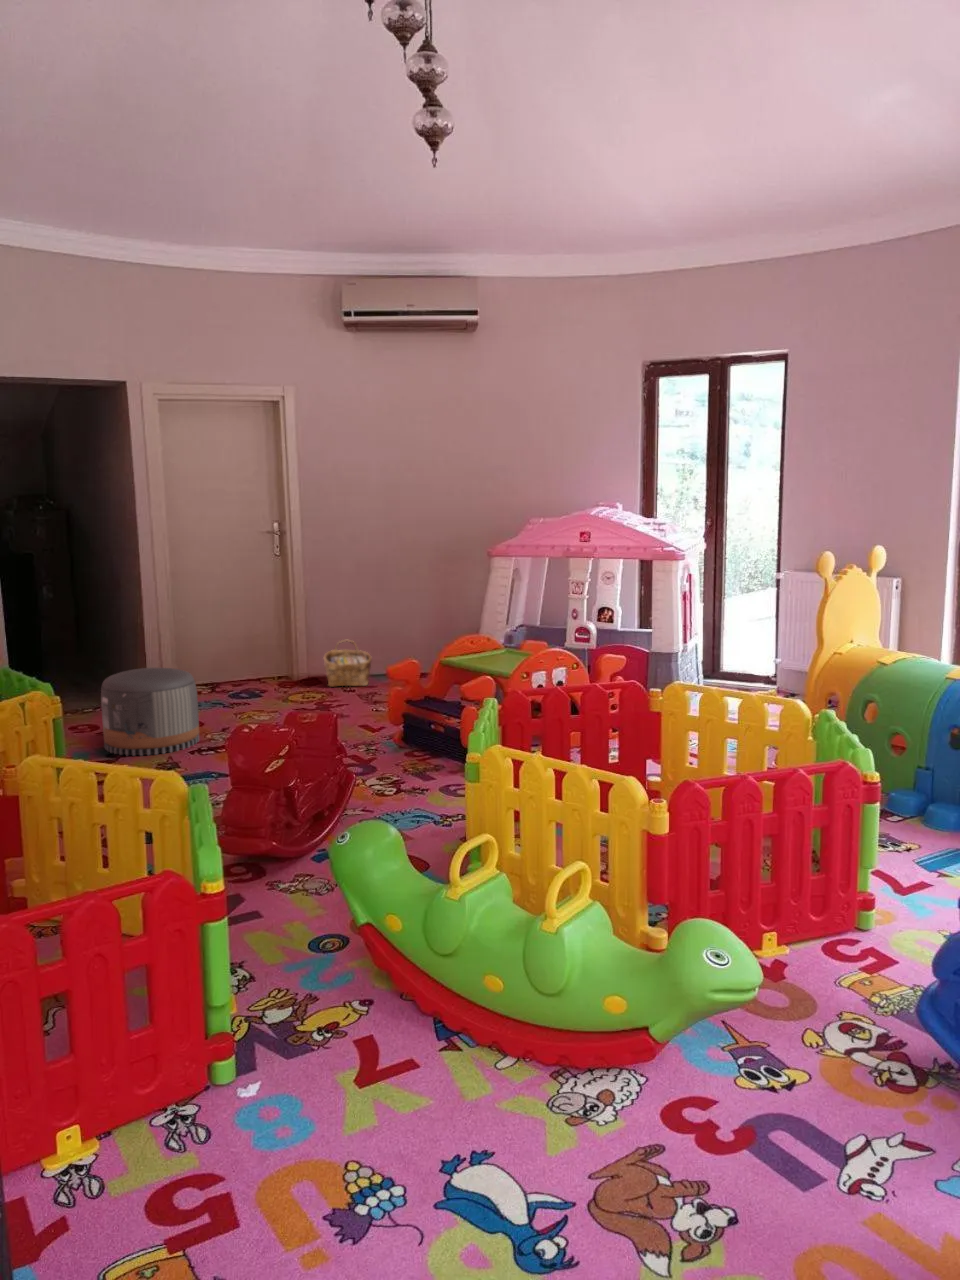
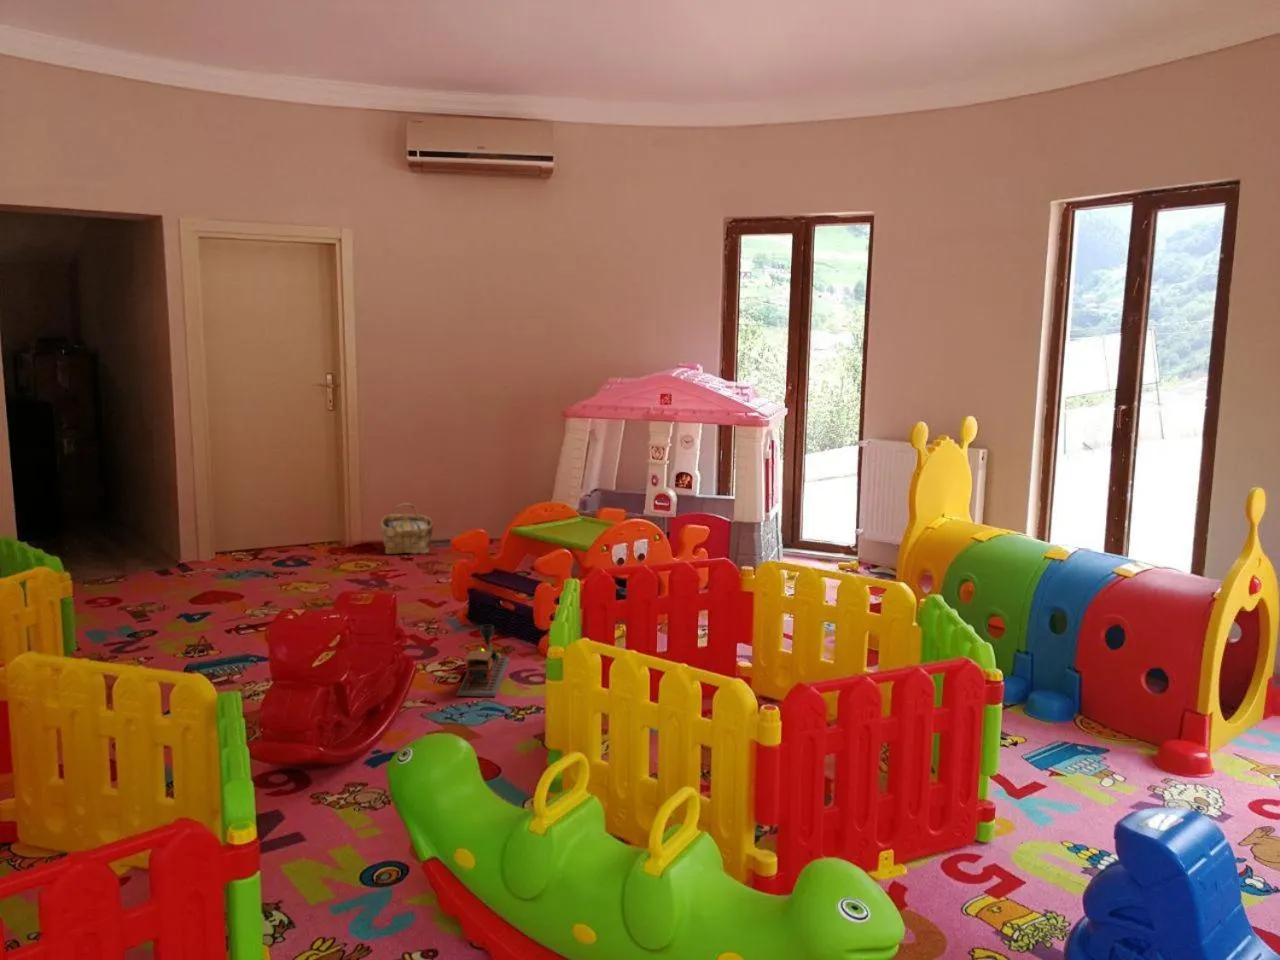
pouf: present [101,668,199,756] -> none [125,536,239,635]
toy train: none [391,744,440,807] -> present [456,625,509,697]

